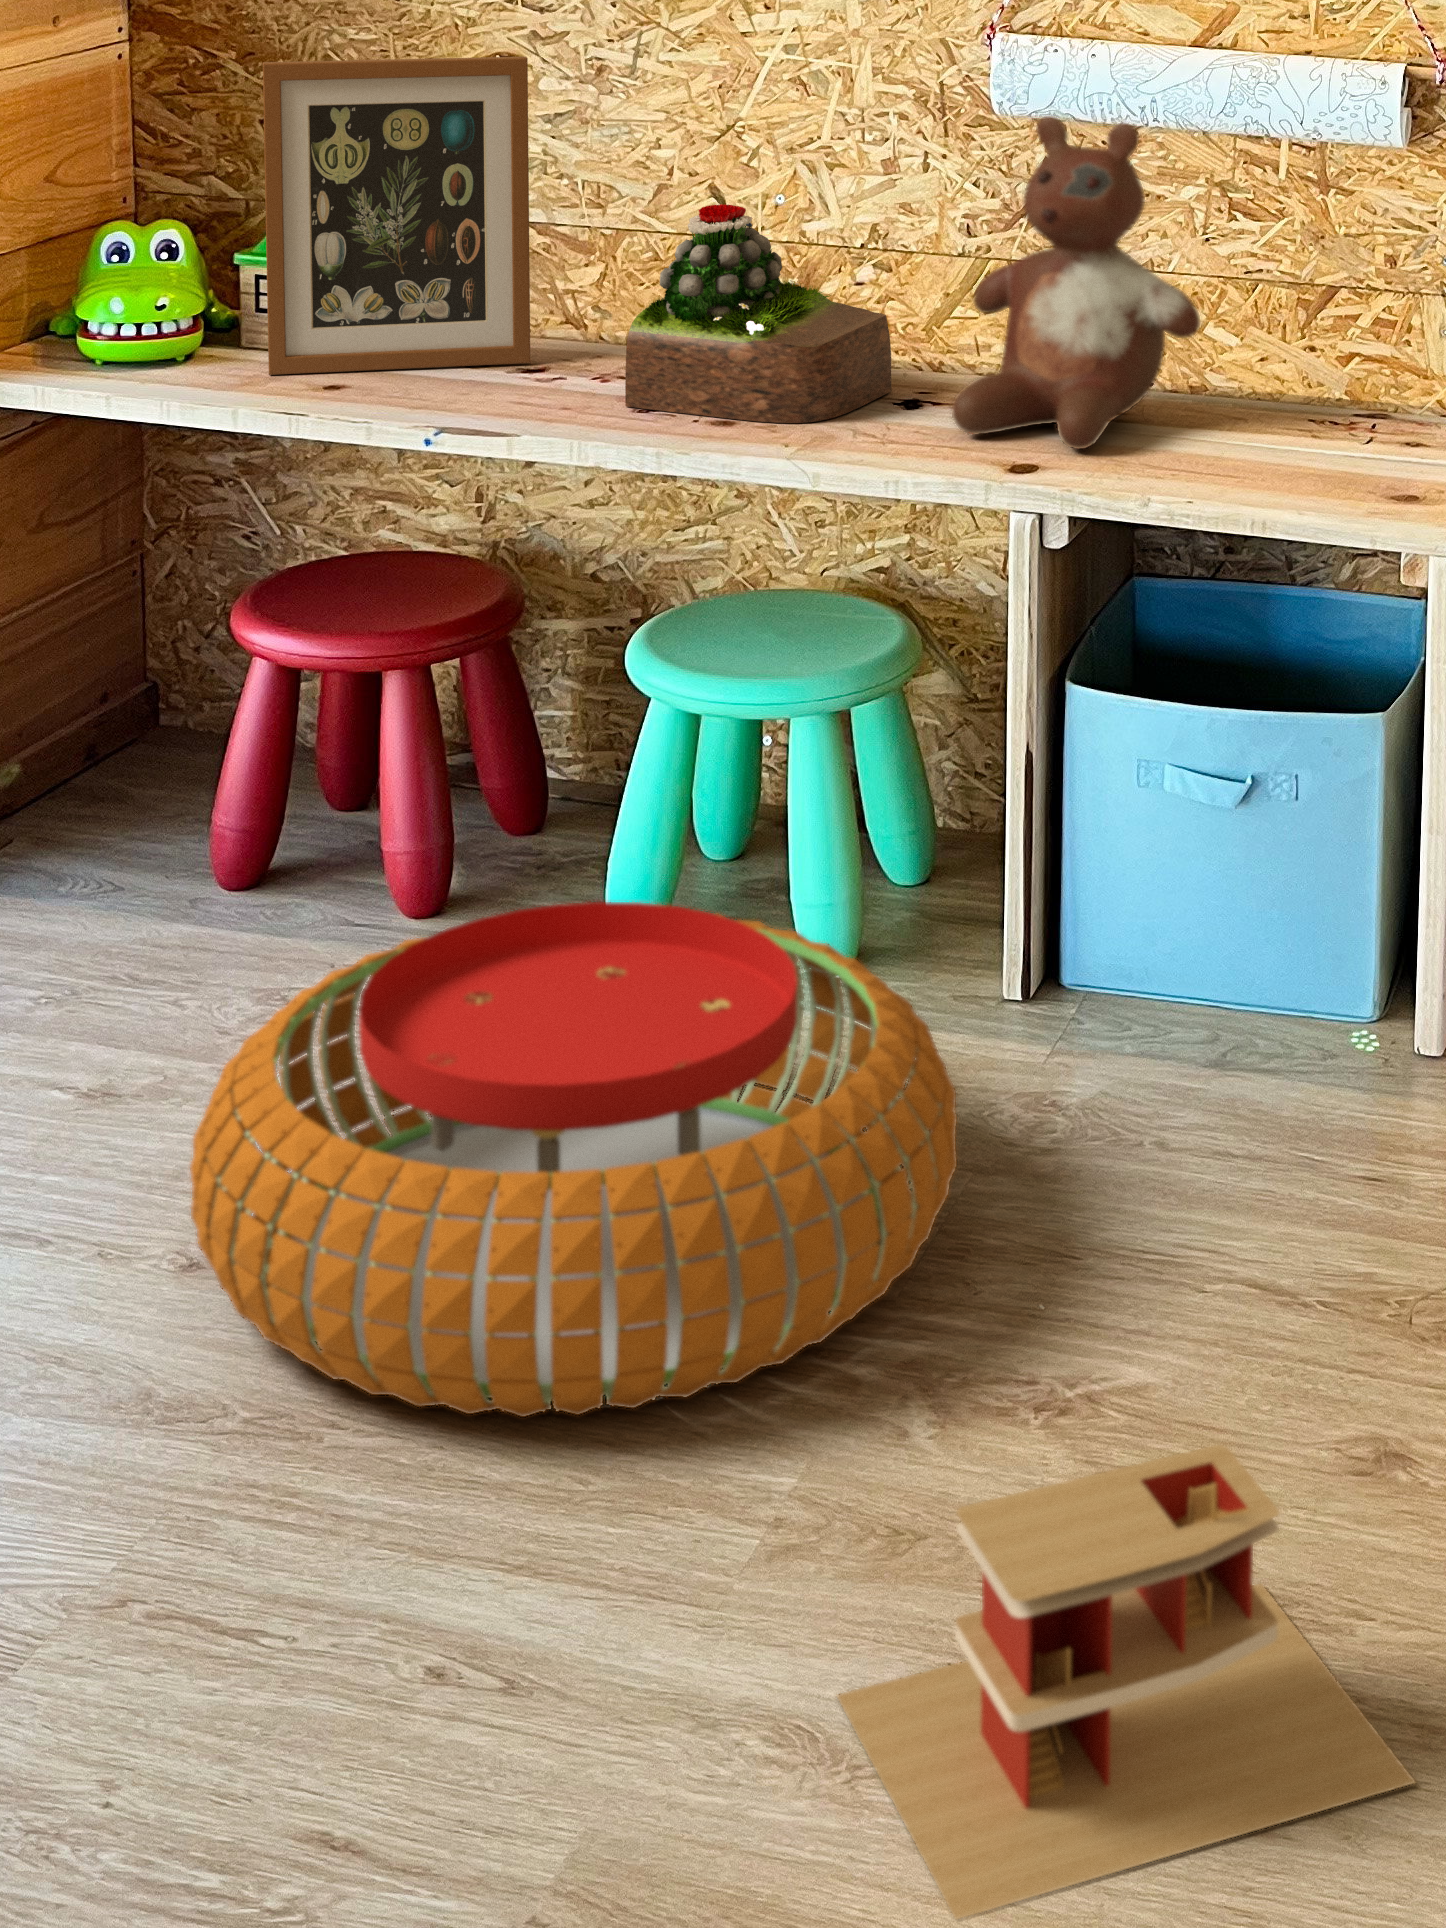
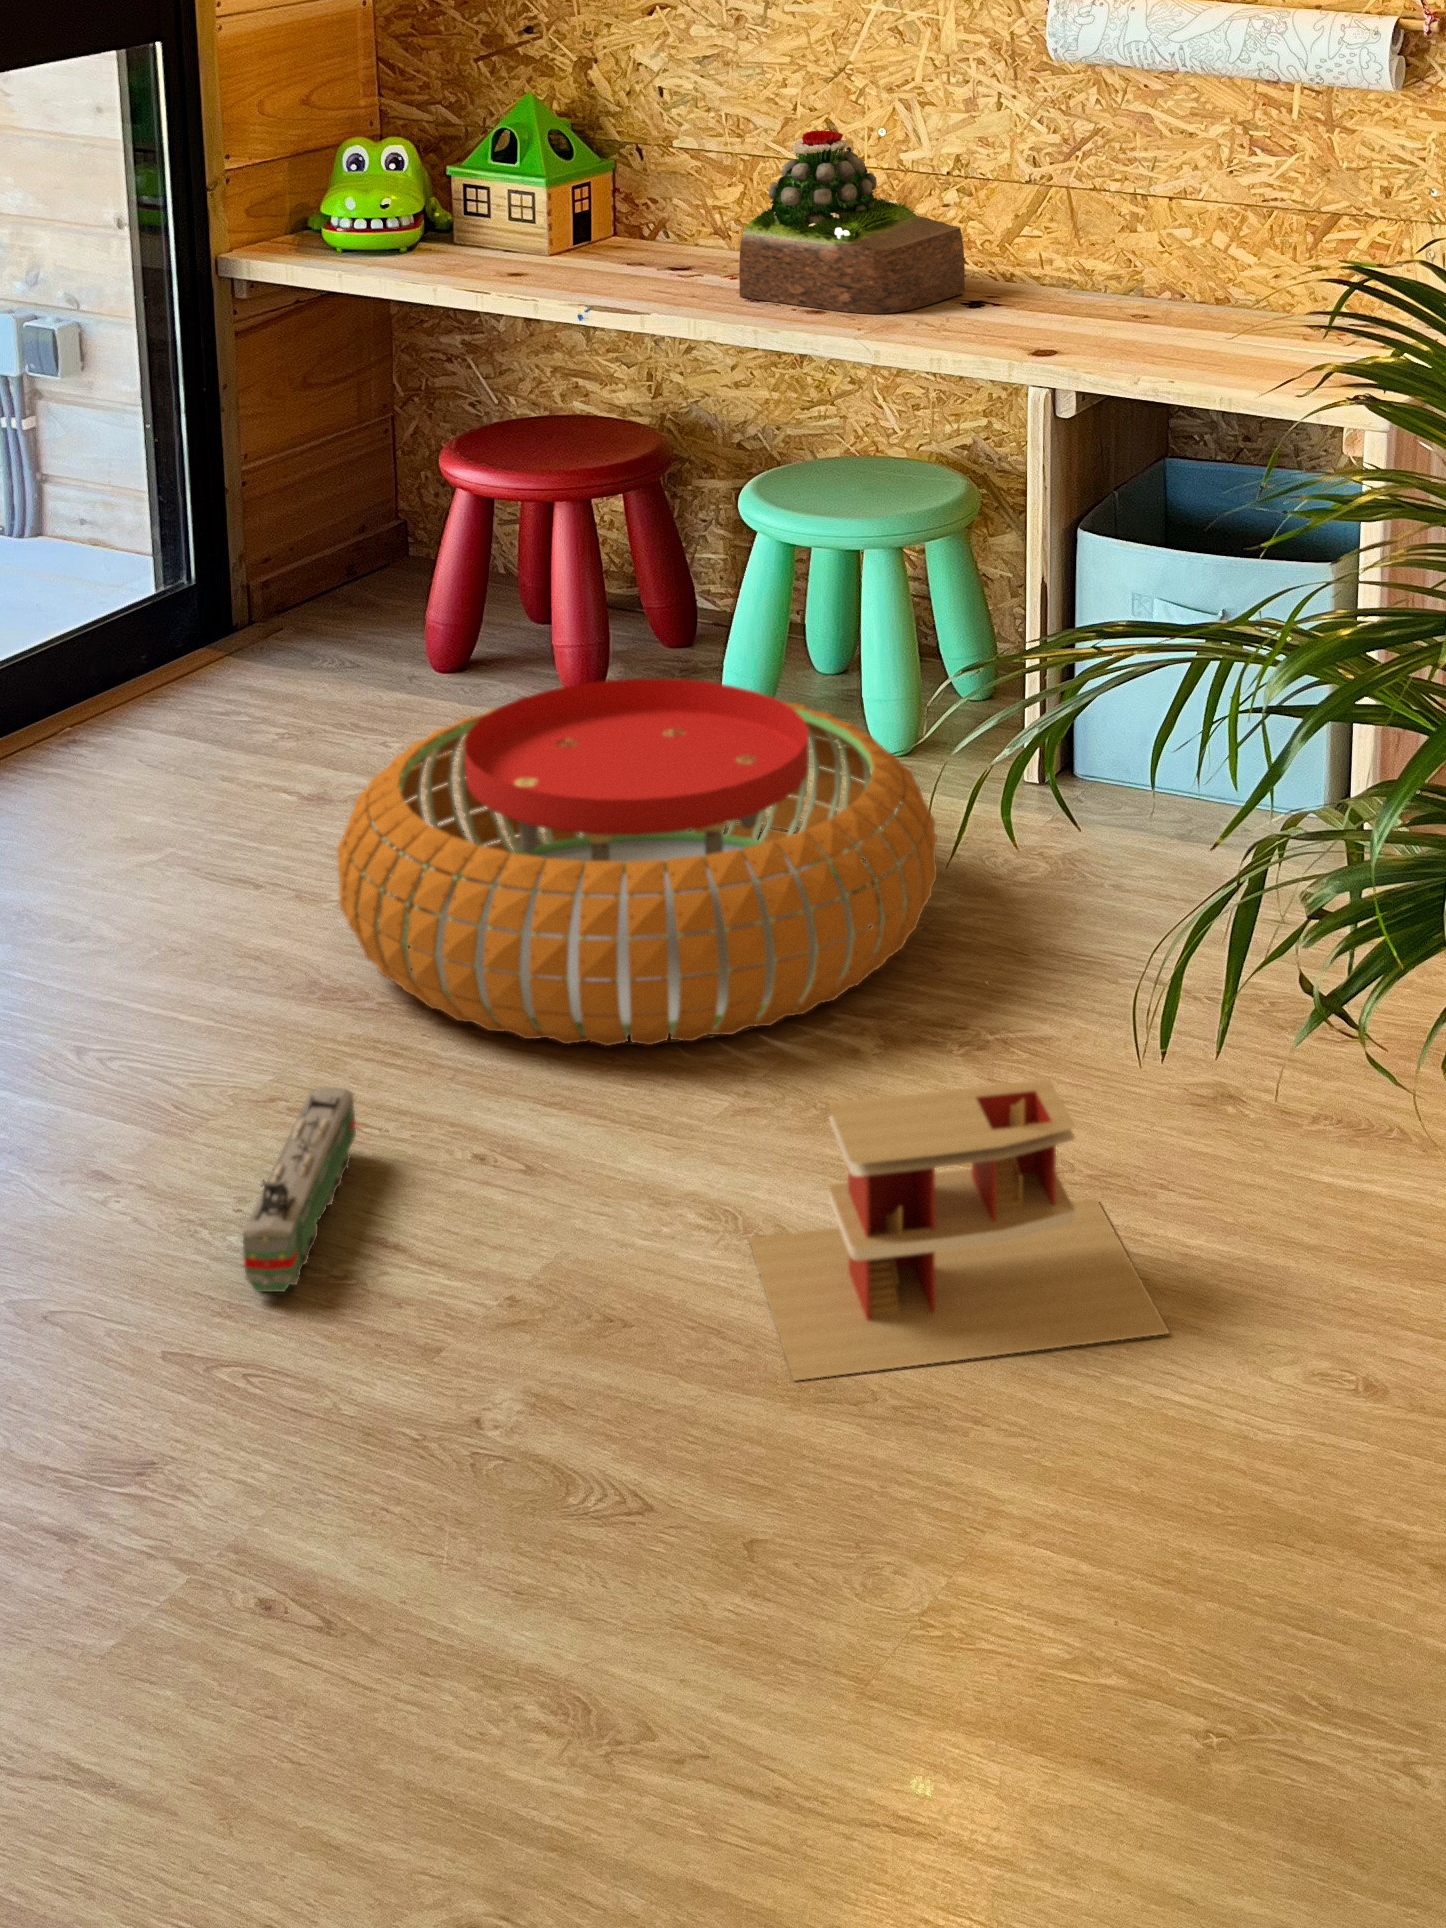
picture frame: present [263,57,530,375] -> none [455,4,677,265]
stuffed bear: present [952,116,1200,449] -> none [997,58,1212,340]
toy train: none [169,1529,280,1865] -> present [242,1087,356,1292]

